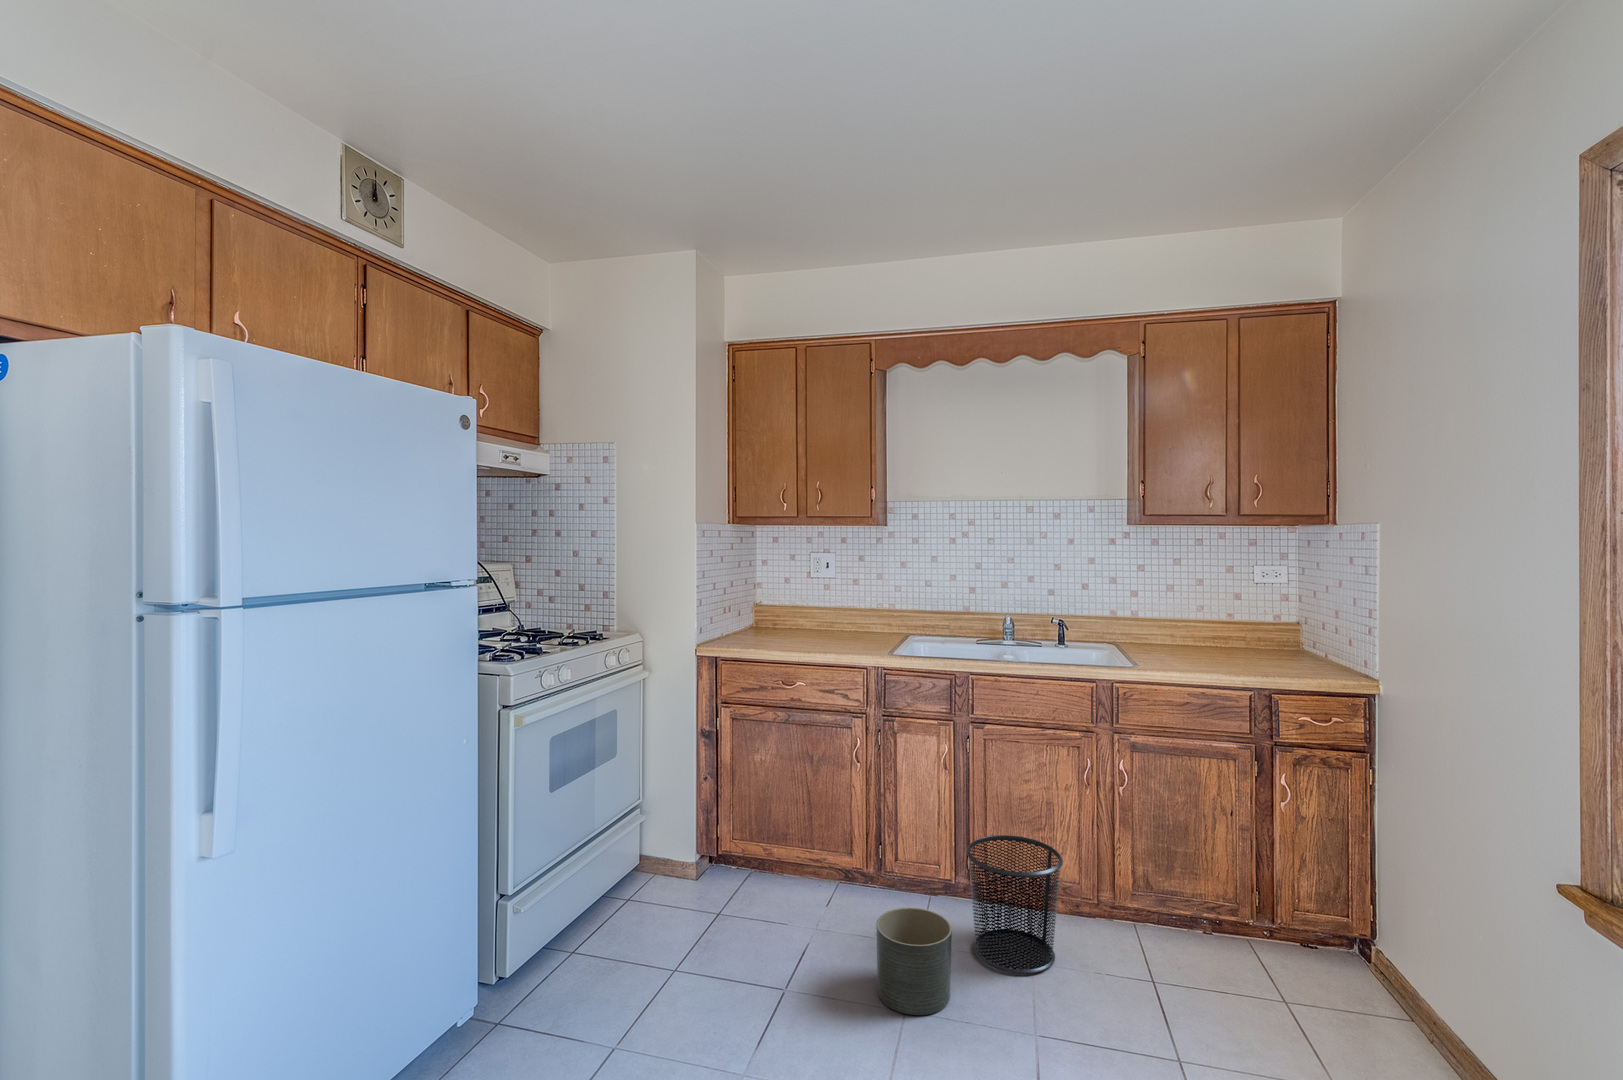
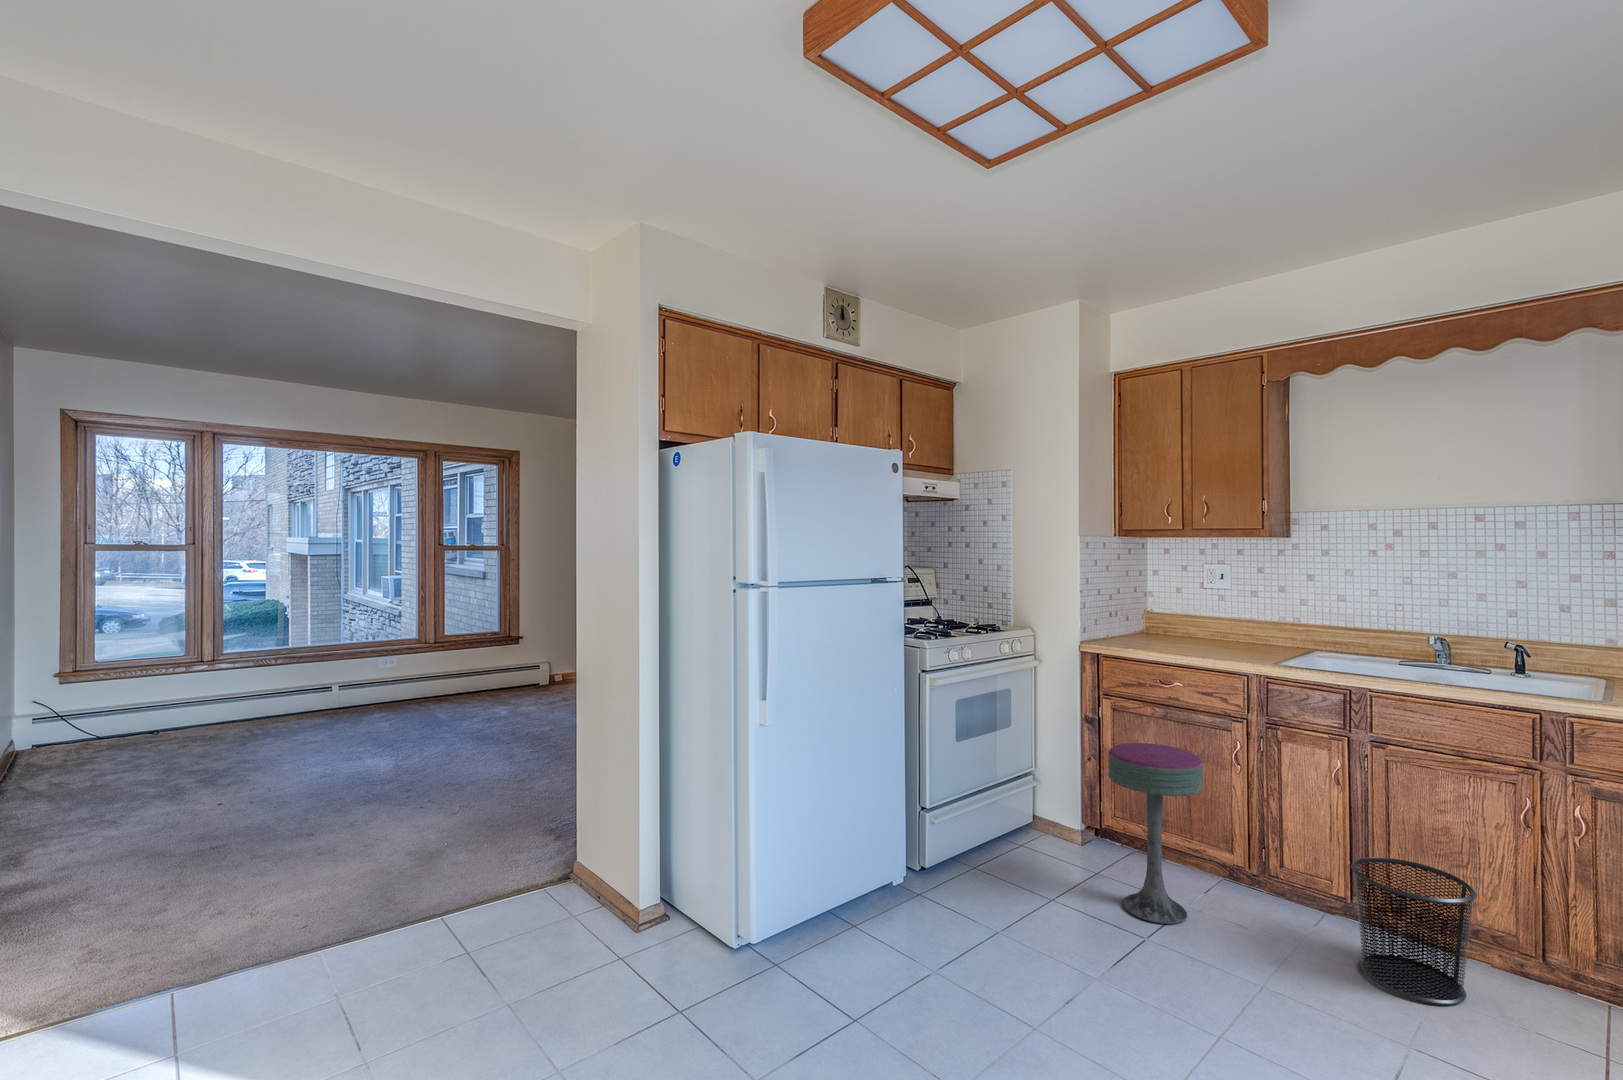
bar stool: none [737,756,834,962] -> present [1108,743,1203,924]
planter: present [876,908,952,1015] -> none [1237,899,1321,1000]

